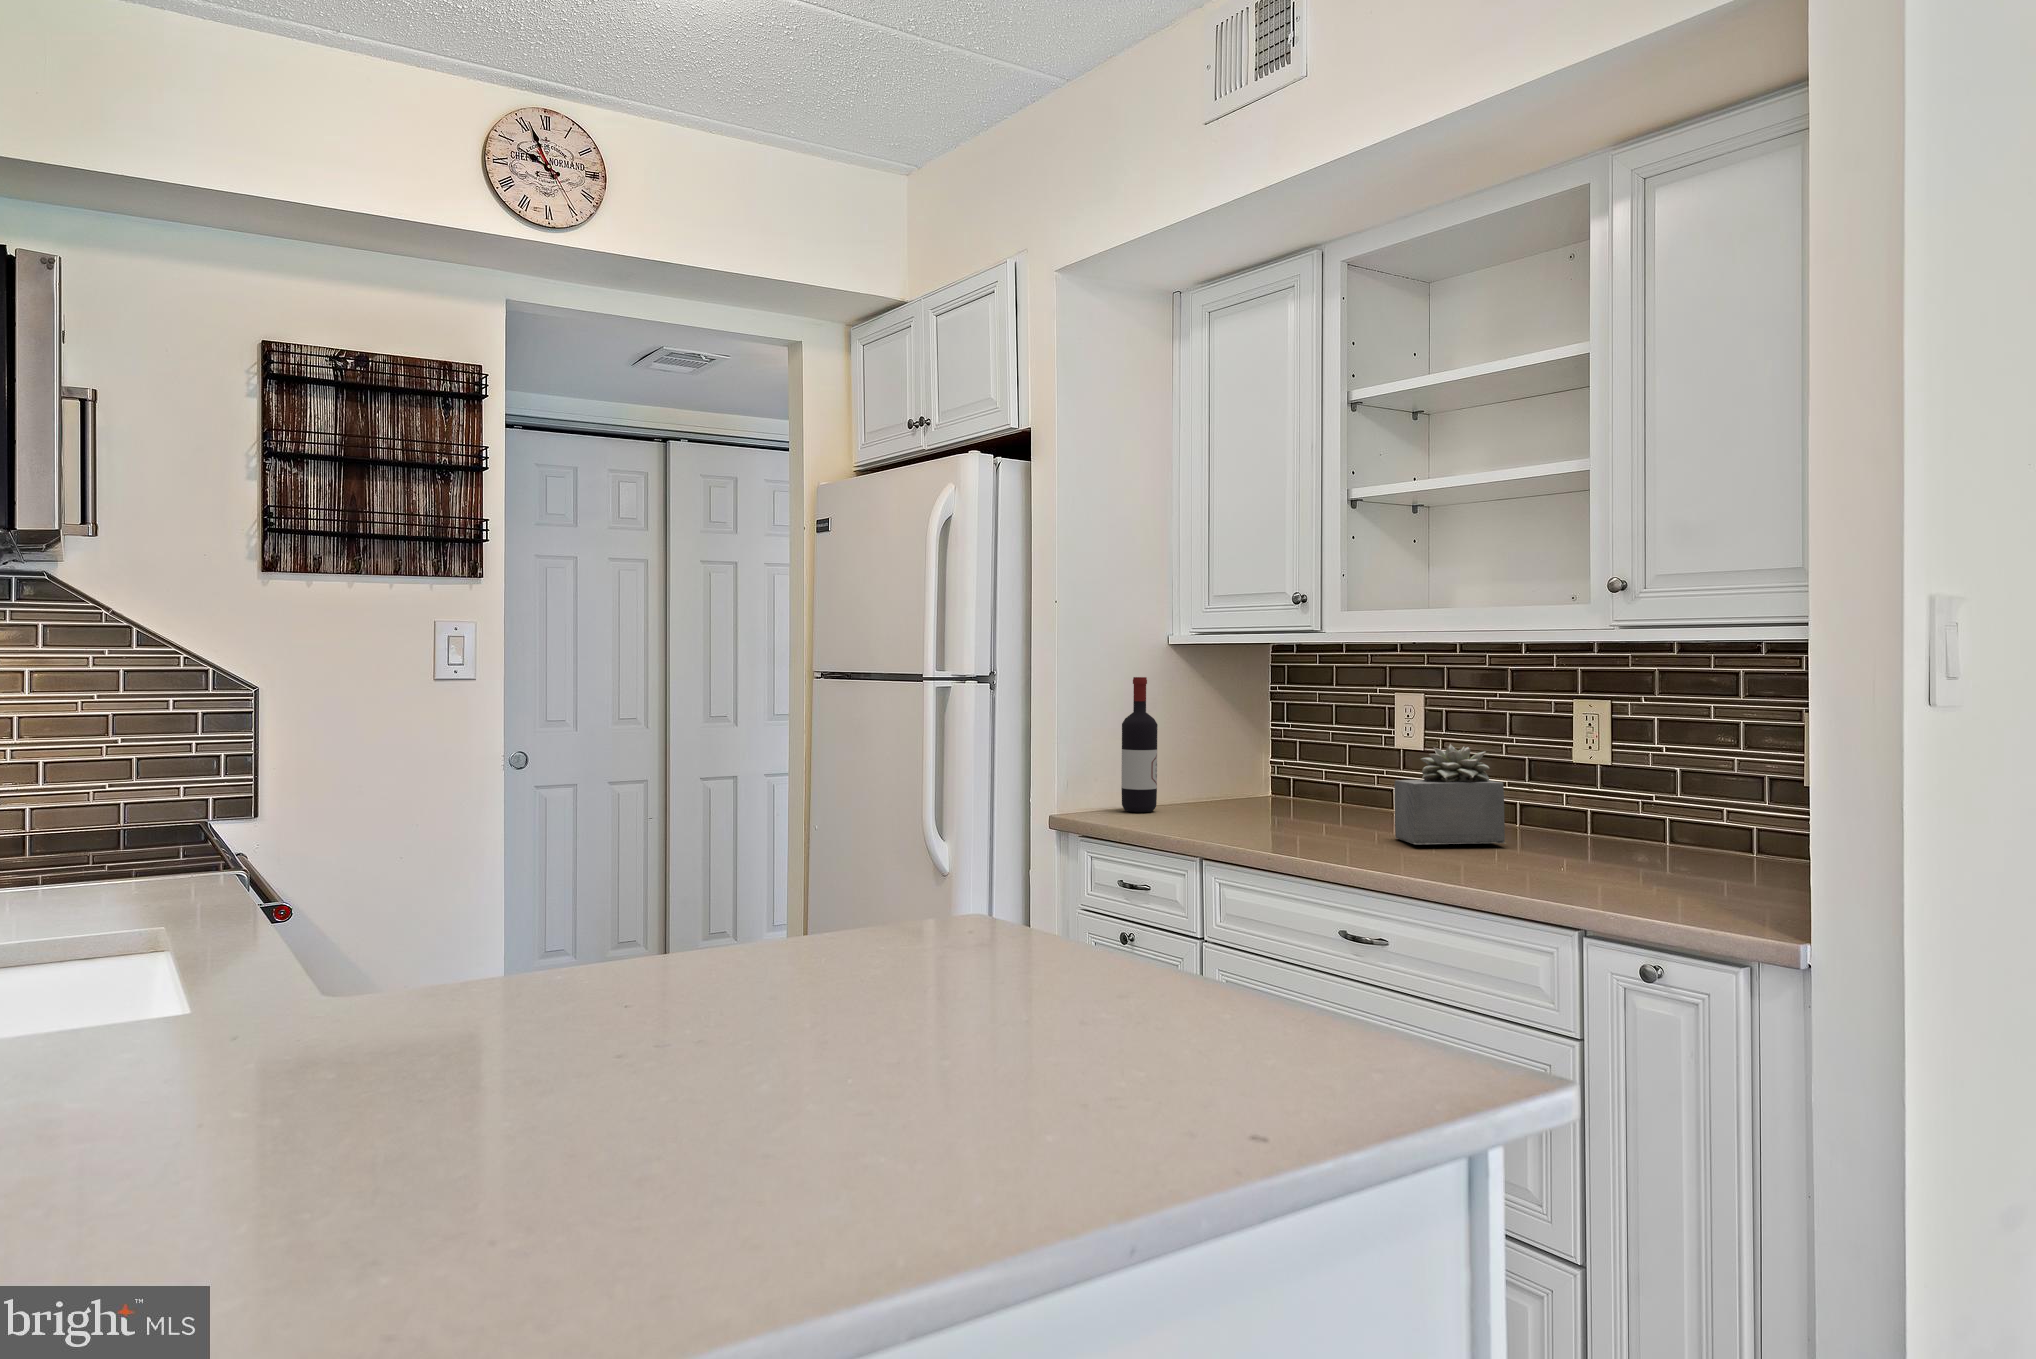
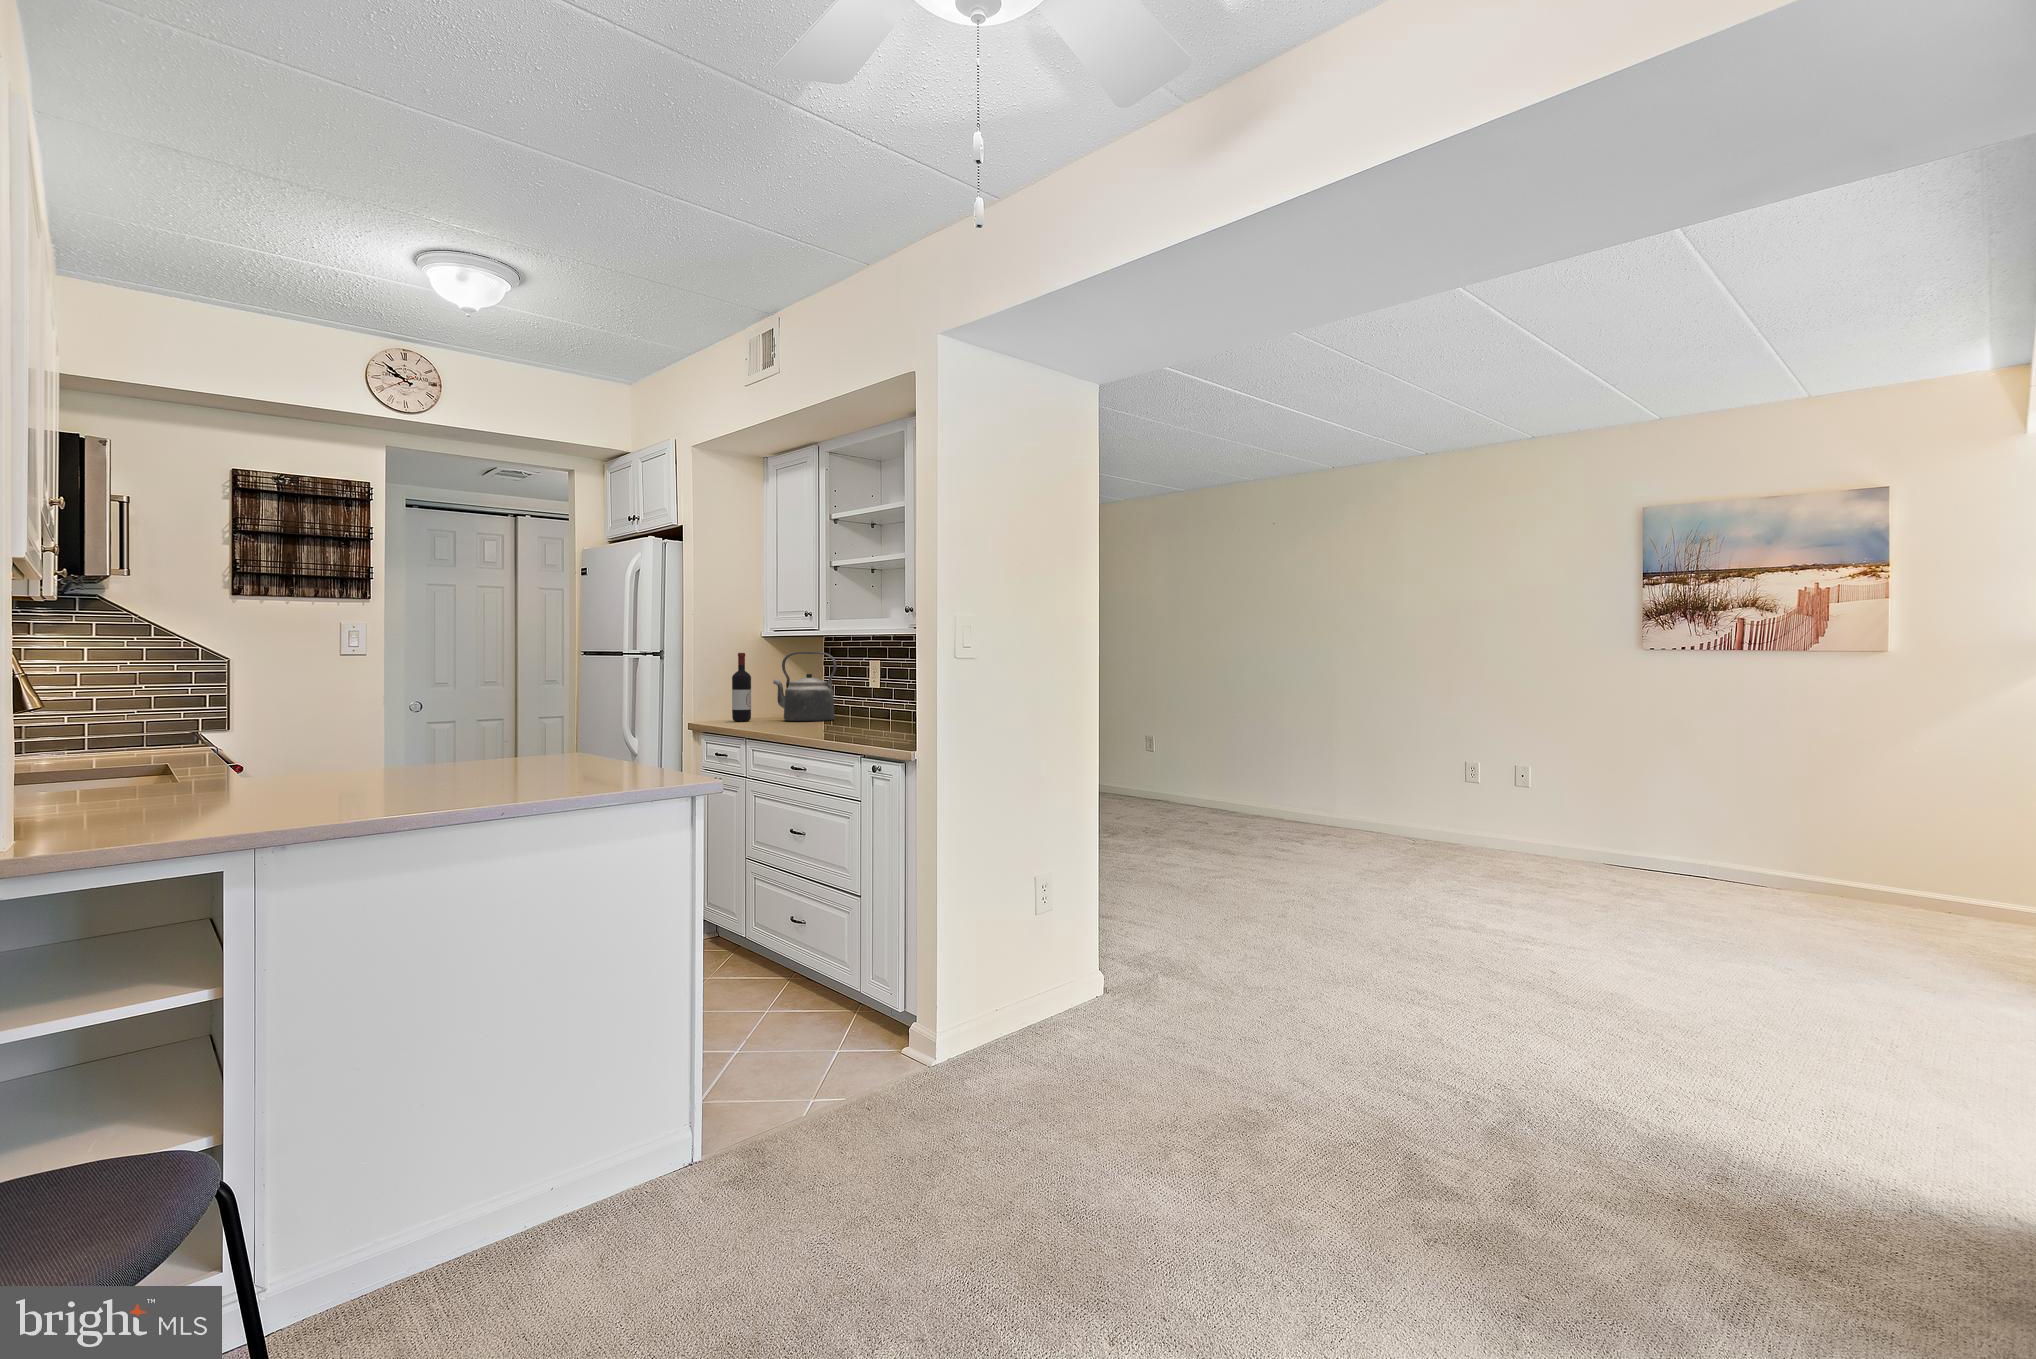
kettle: none [1199,676,1330,817] -> present [773,652,836,721]
succulent plant: present [1394,744,1505,844] -> none [840,680,883,726]

